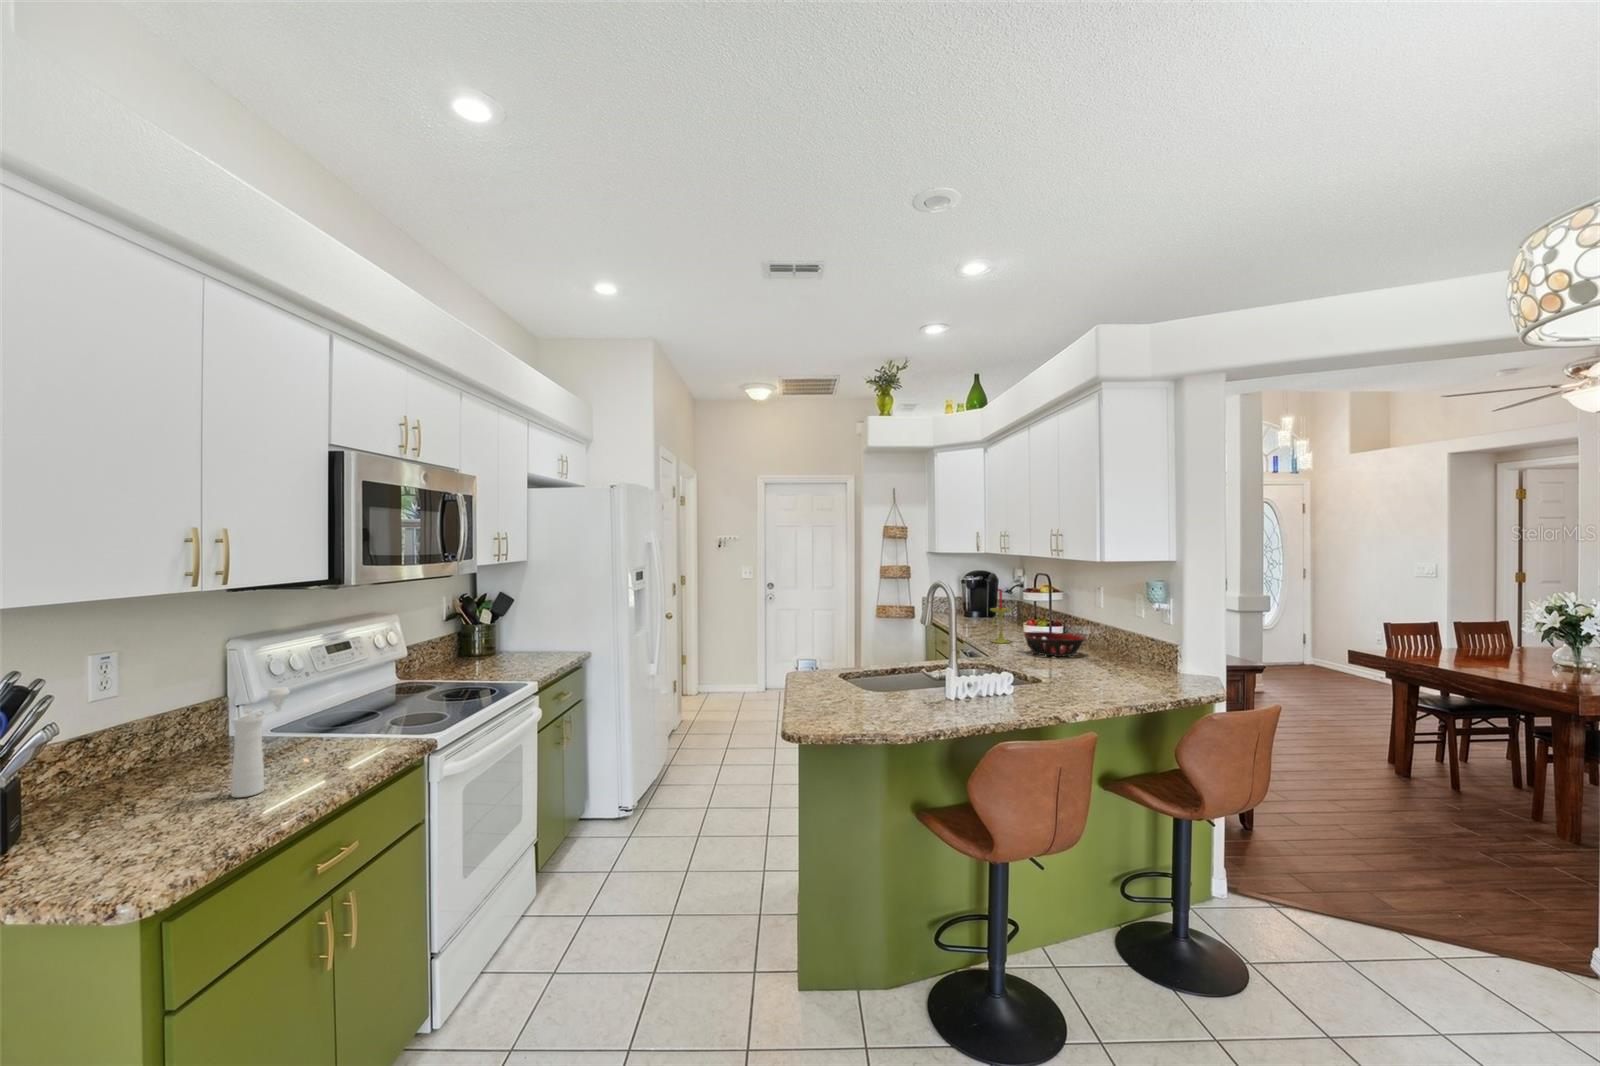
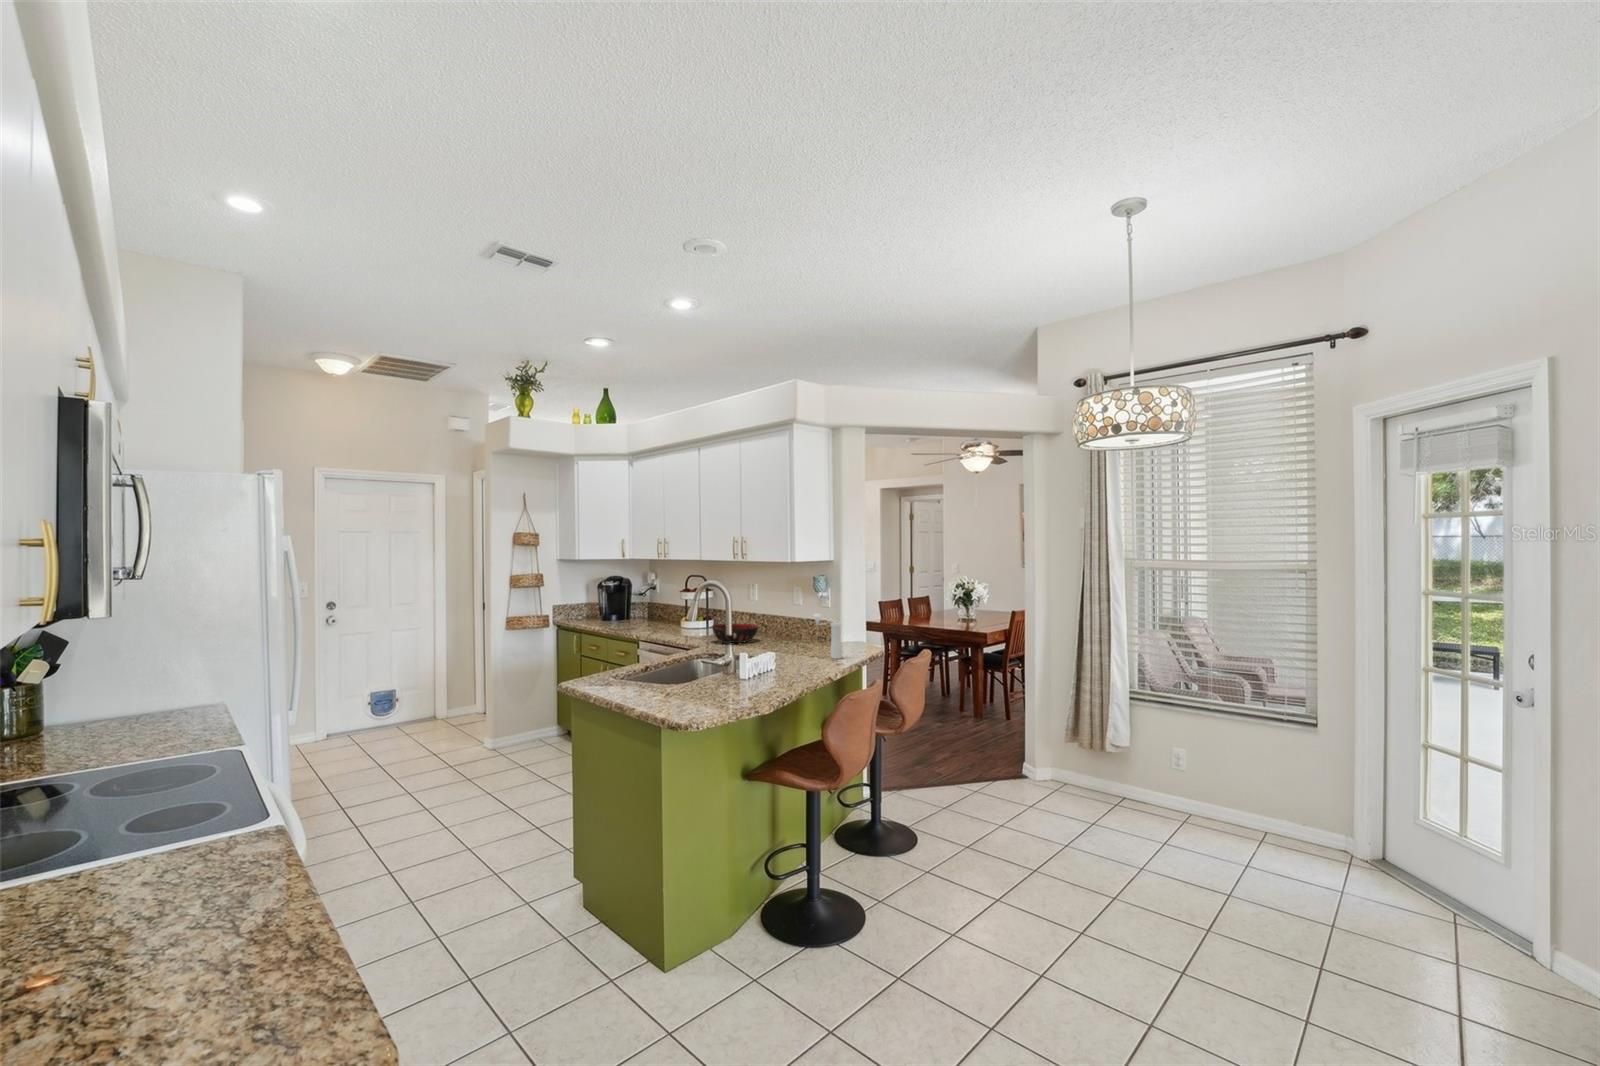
candle: present [991,589,1011,643] -> none [665,590,684,639]
pepper mill: present [231,687,290,798] -> present [813,614,842,659]

